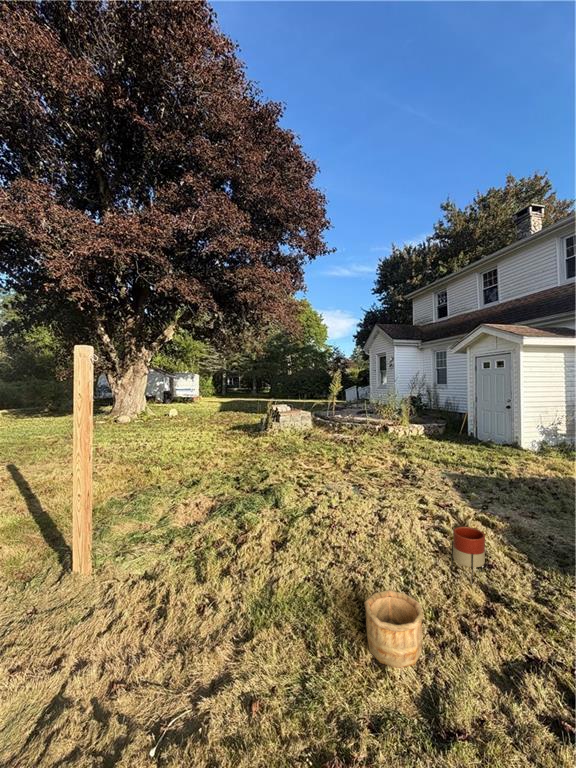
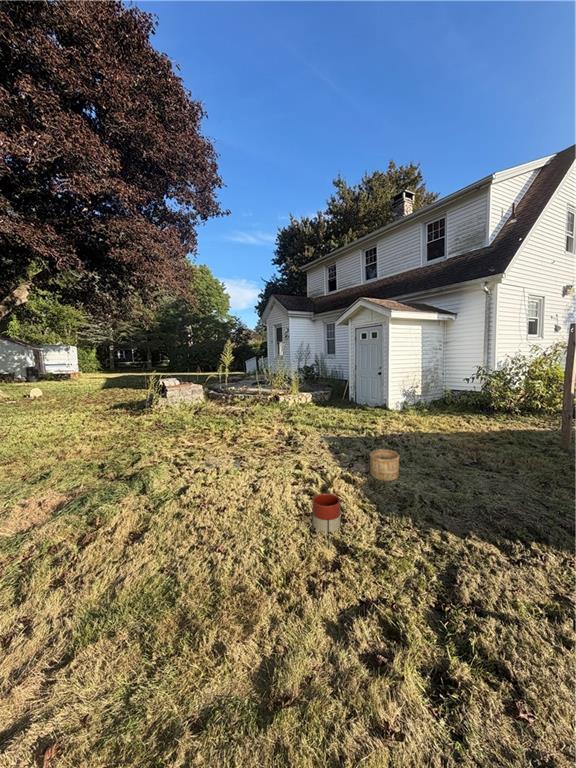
wooden bucket: present [364,590,424,668] -> present [369,449,400,481]

